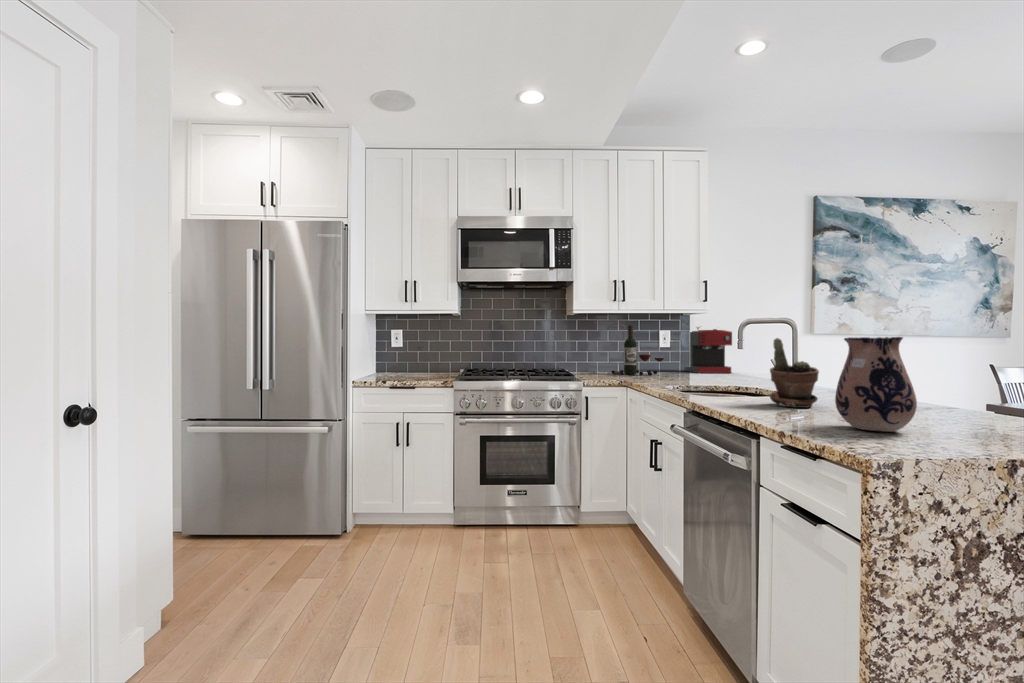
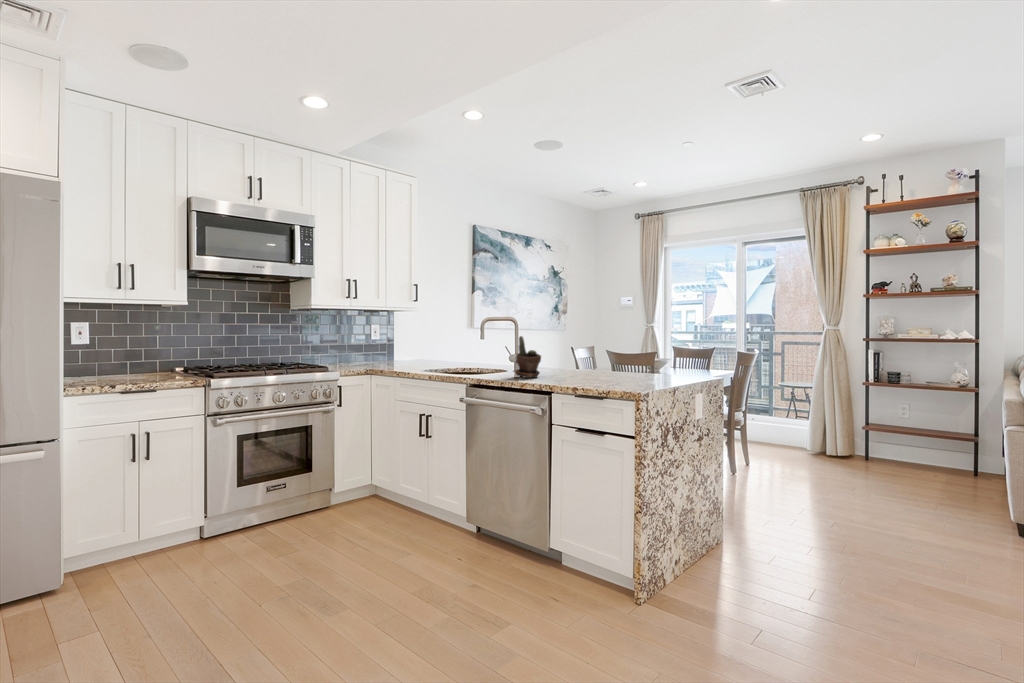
wine bottle: present [612,325,664,376] -> none [342,321,389,366]
coffee maker: present [684,326,732,373] -> none [388,321,428,361]
ceramic pitcher: present [835,337,917,432] -> none [569,337,602,384]

